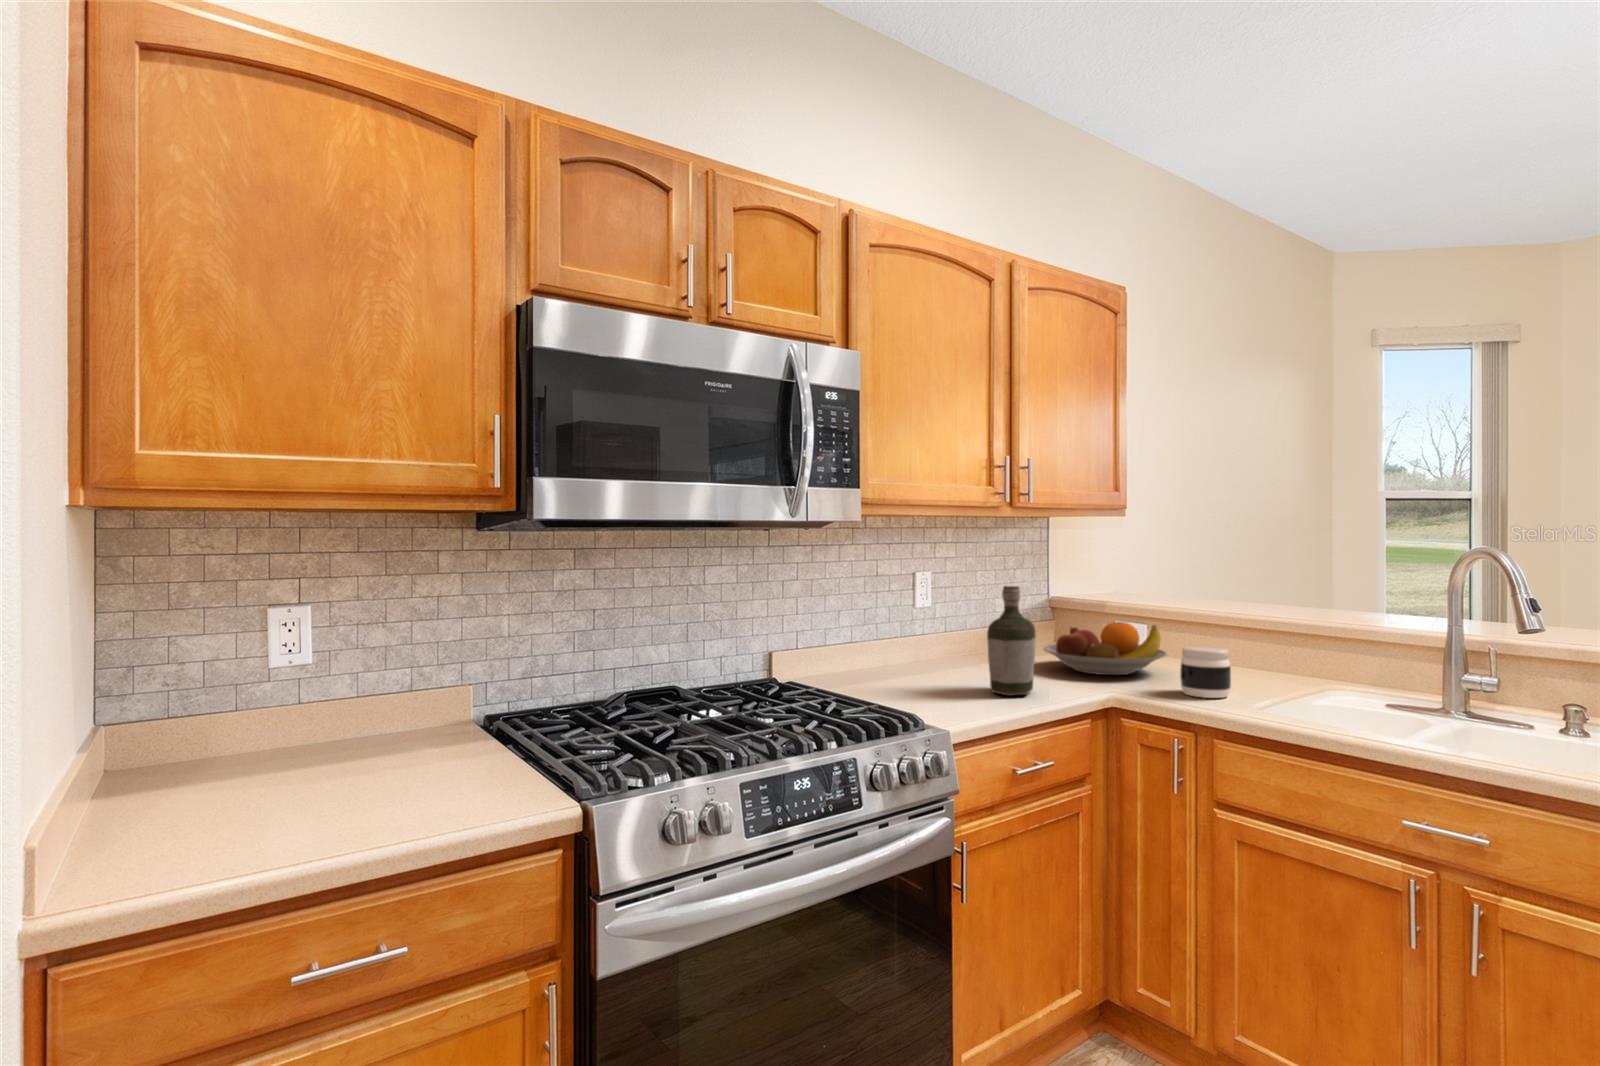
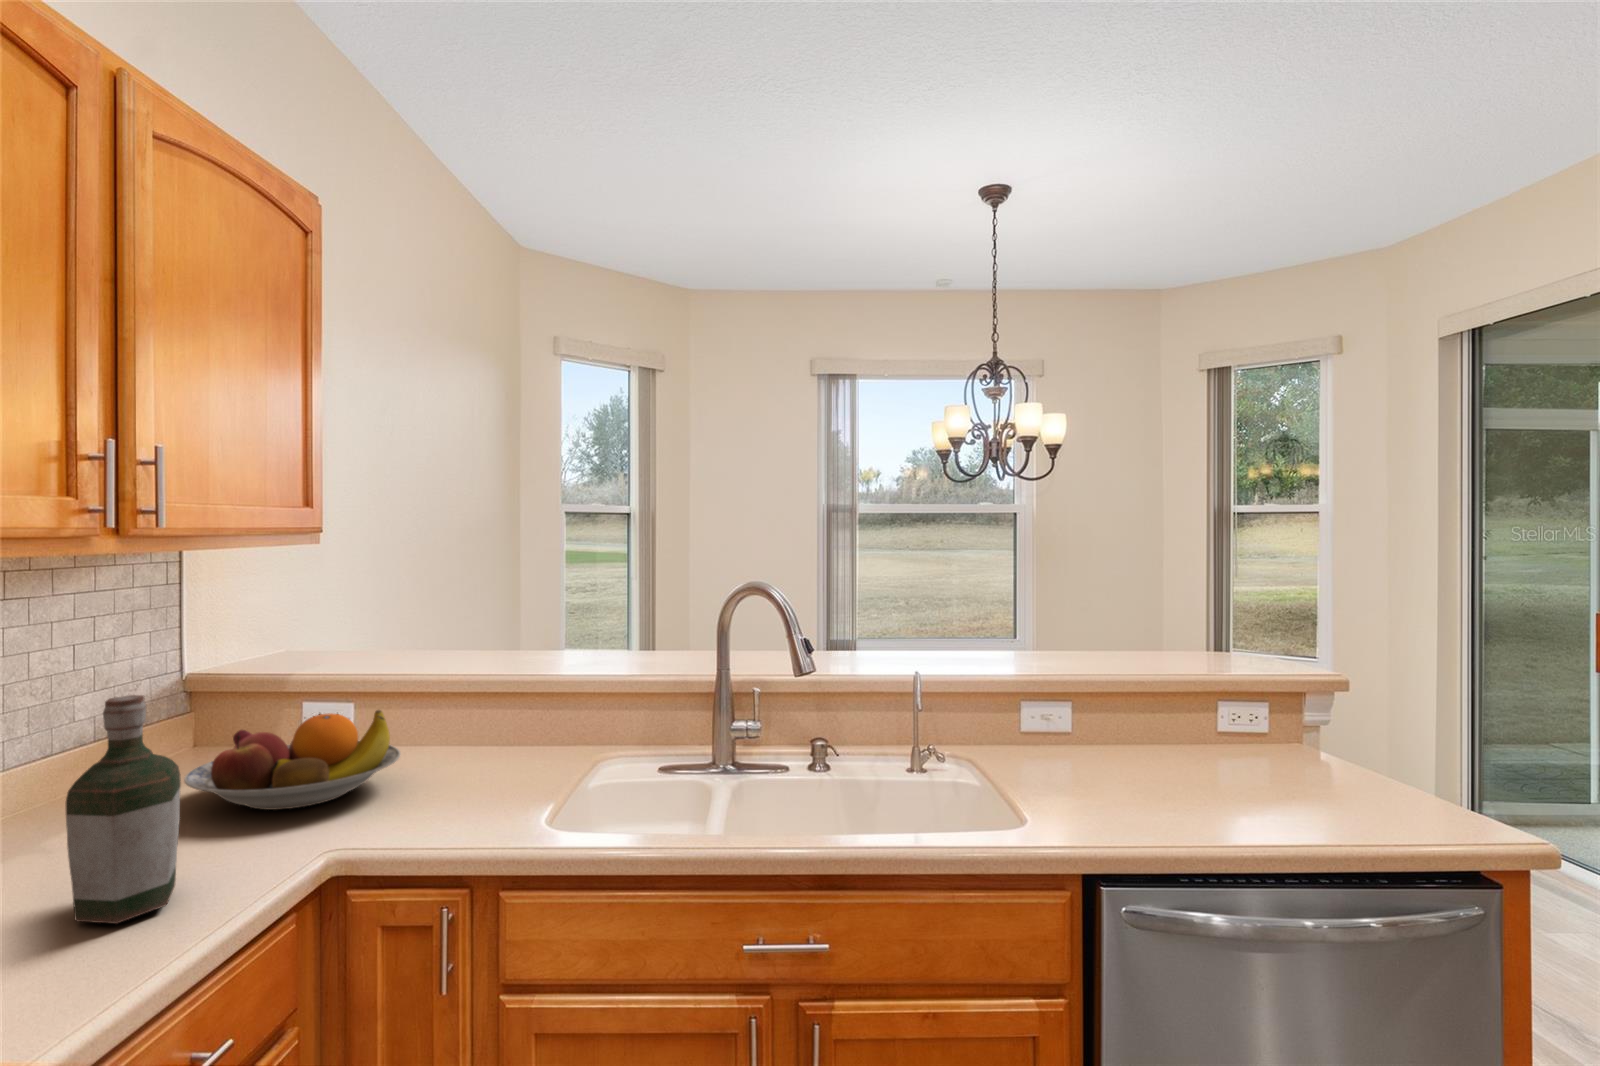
jar: present [1180,646,1231,698] -> none [435,739,506,822]

